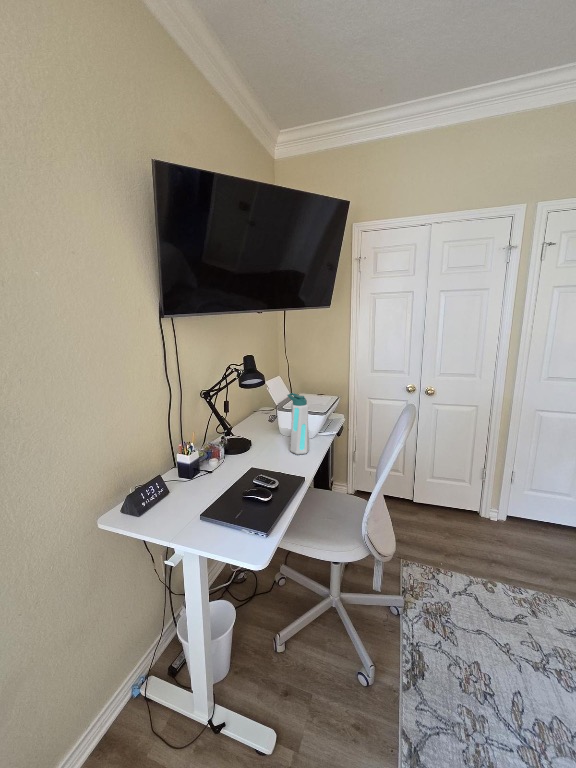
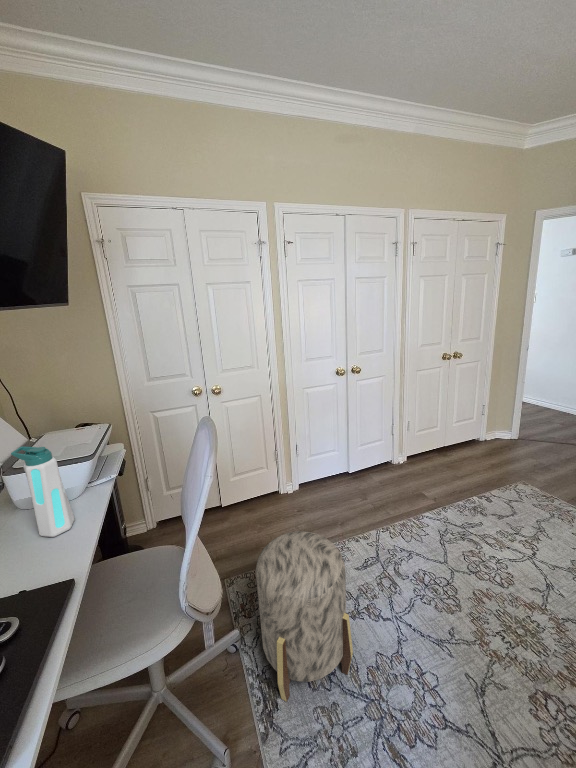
ottoman: none [422,536,531,708] -> present [256,531,353,702]

